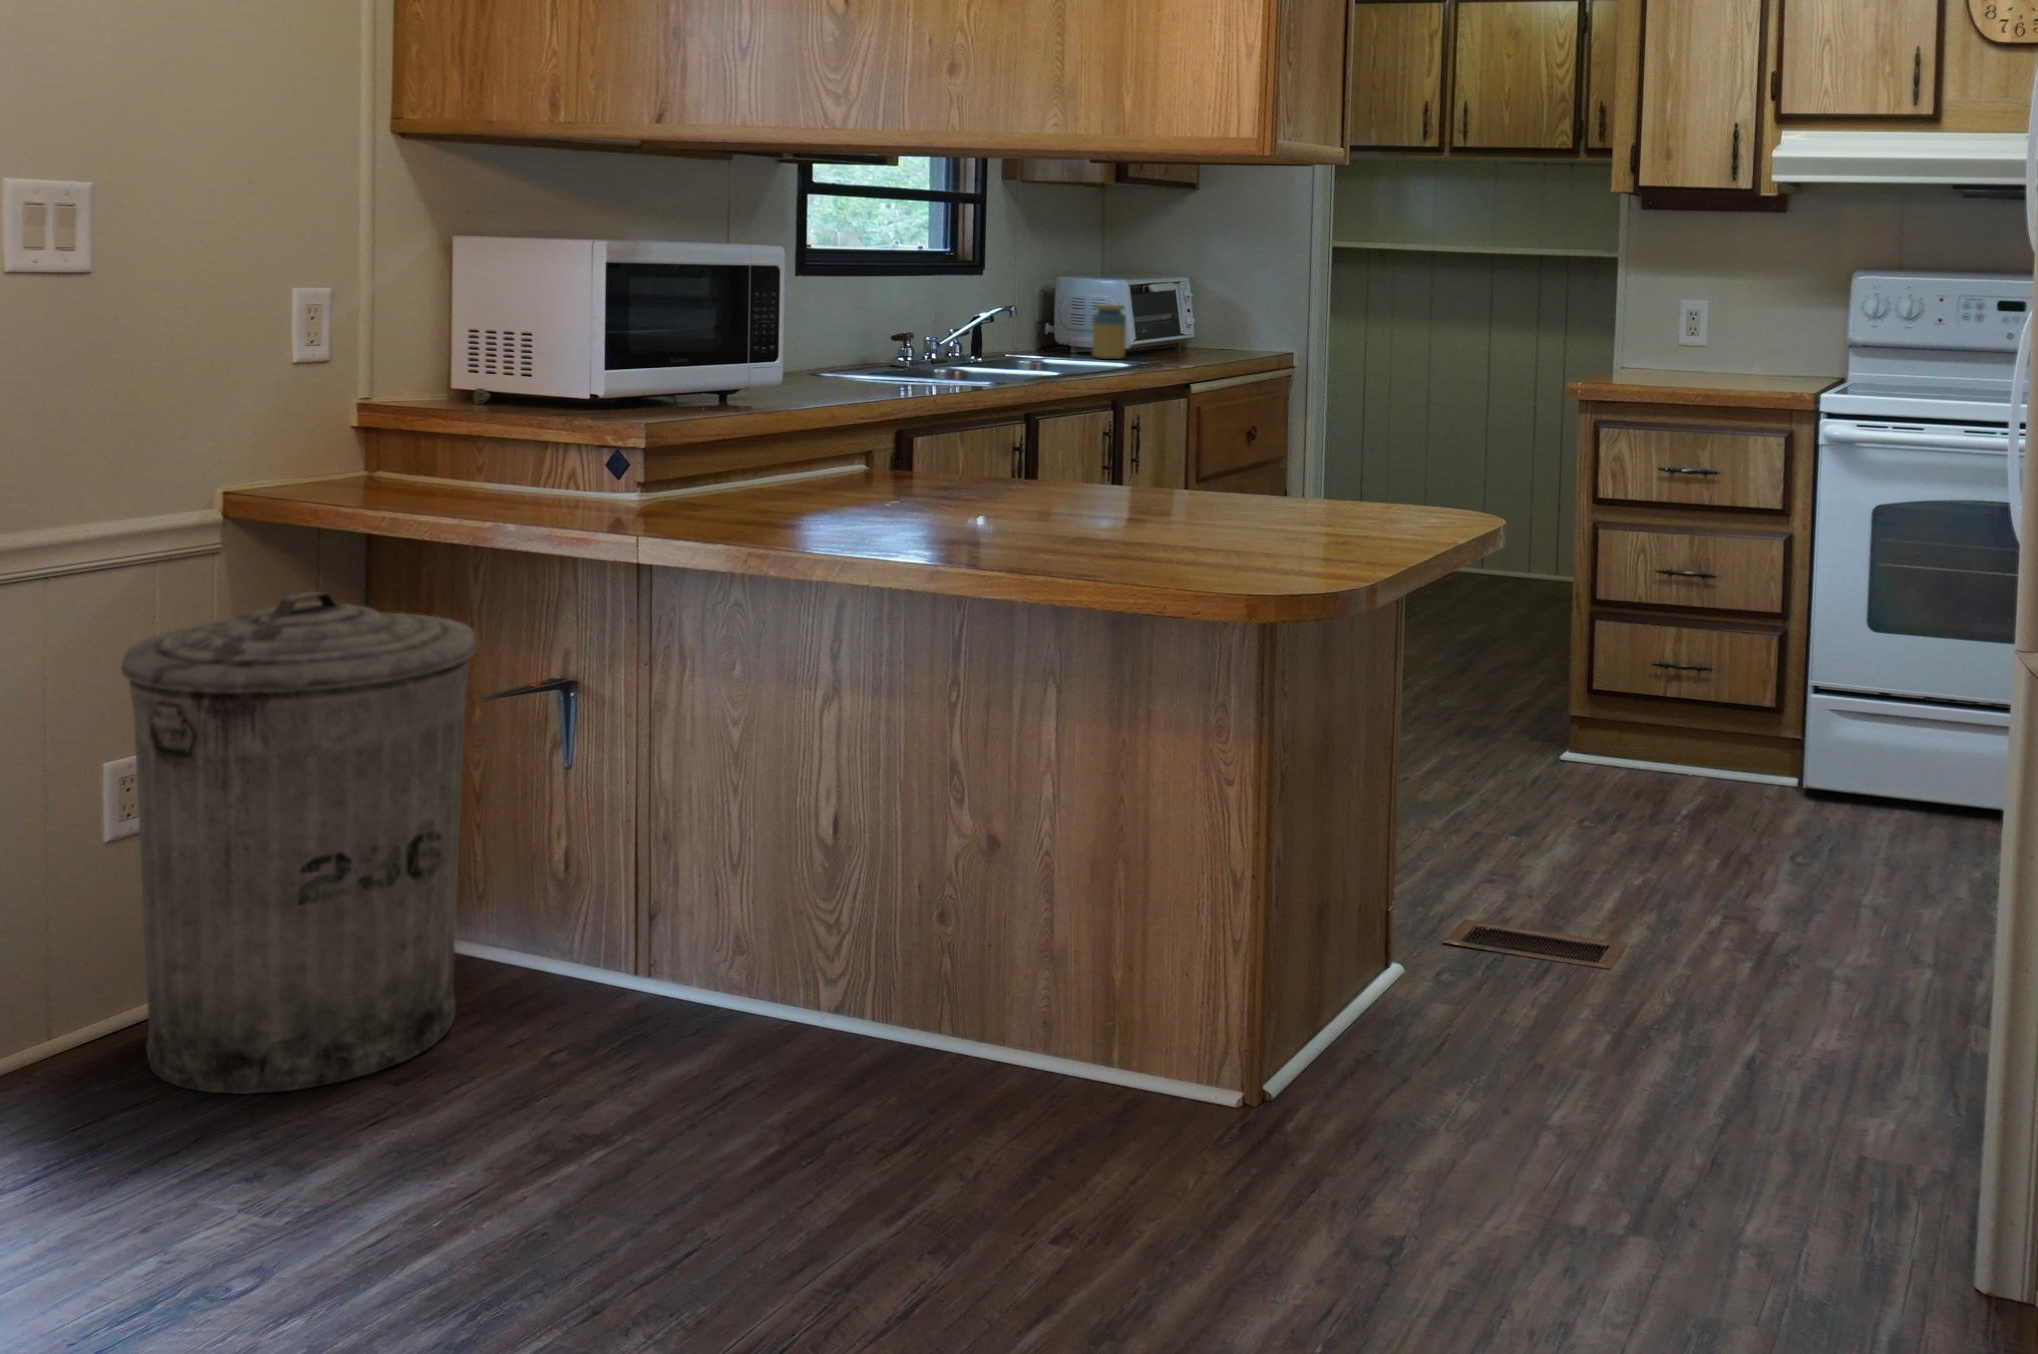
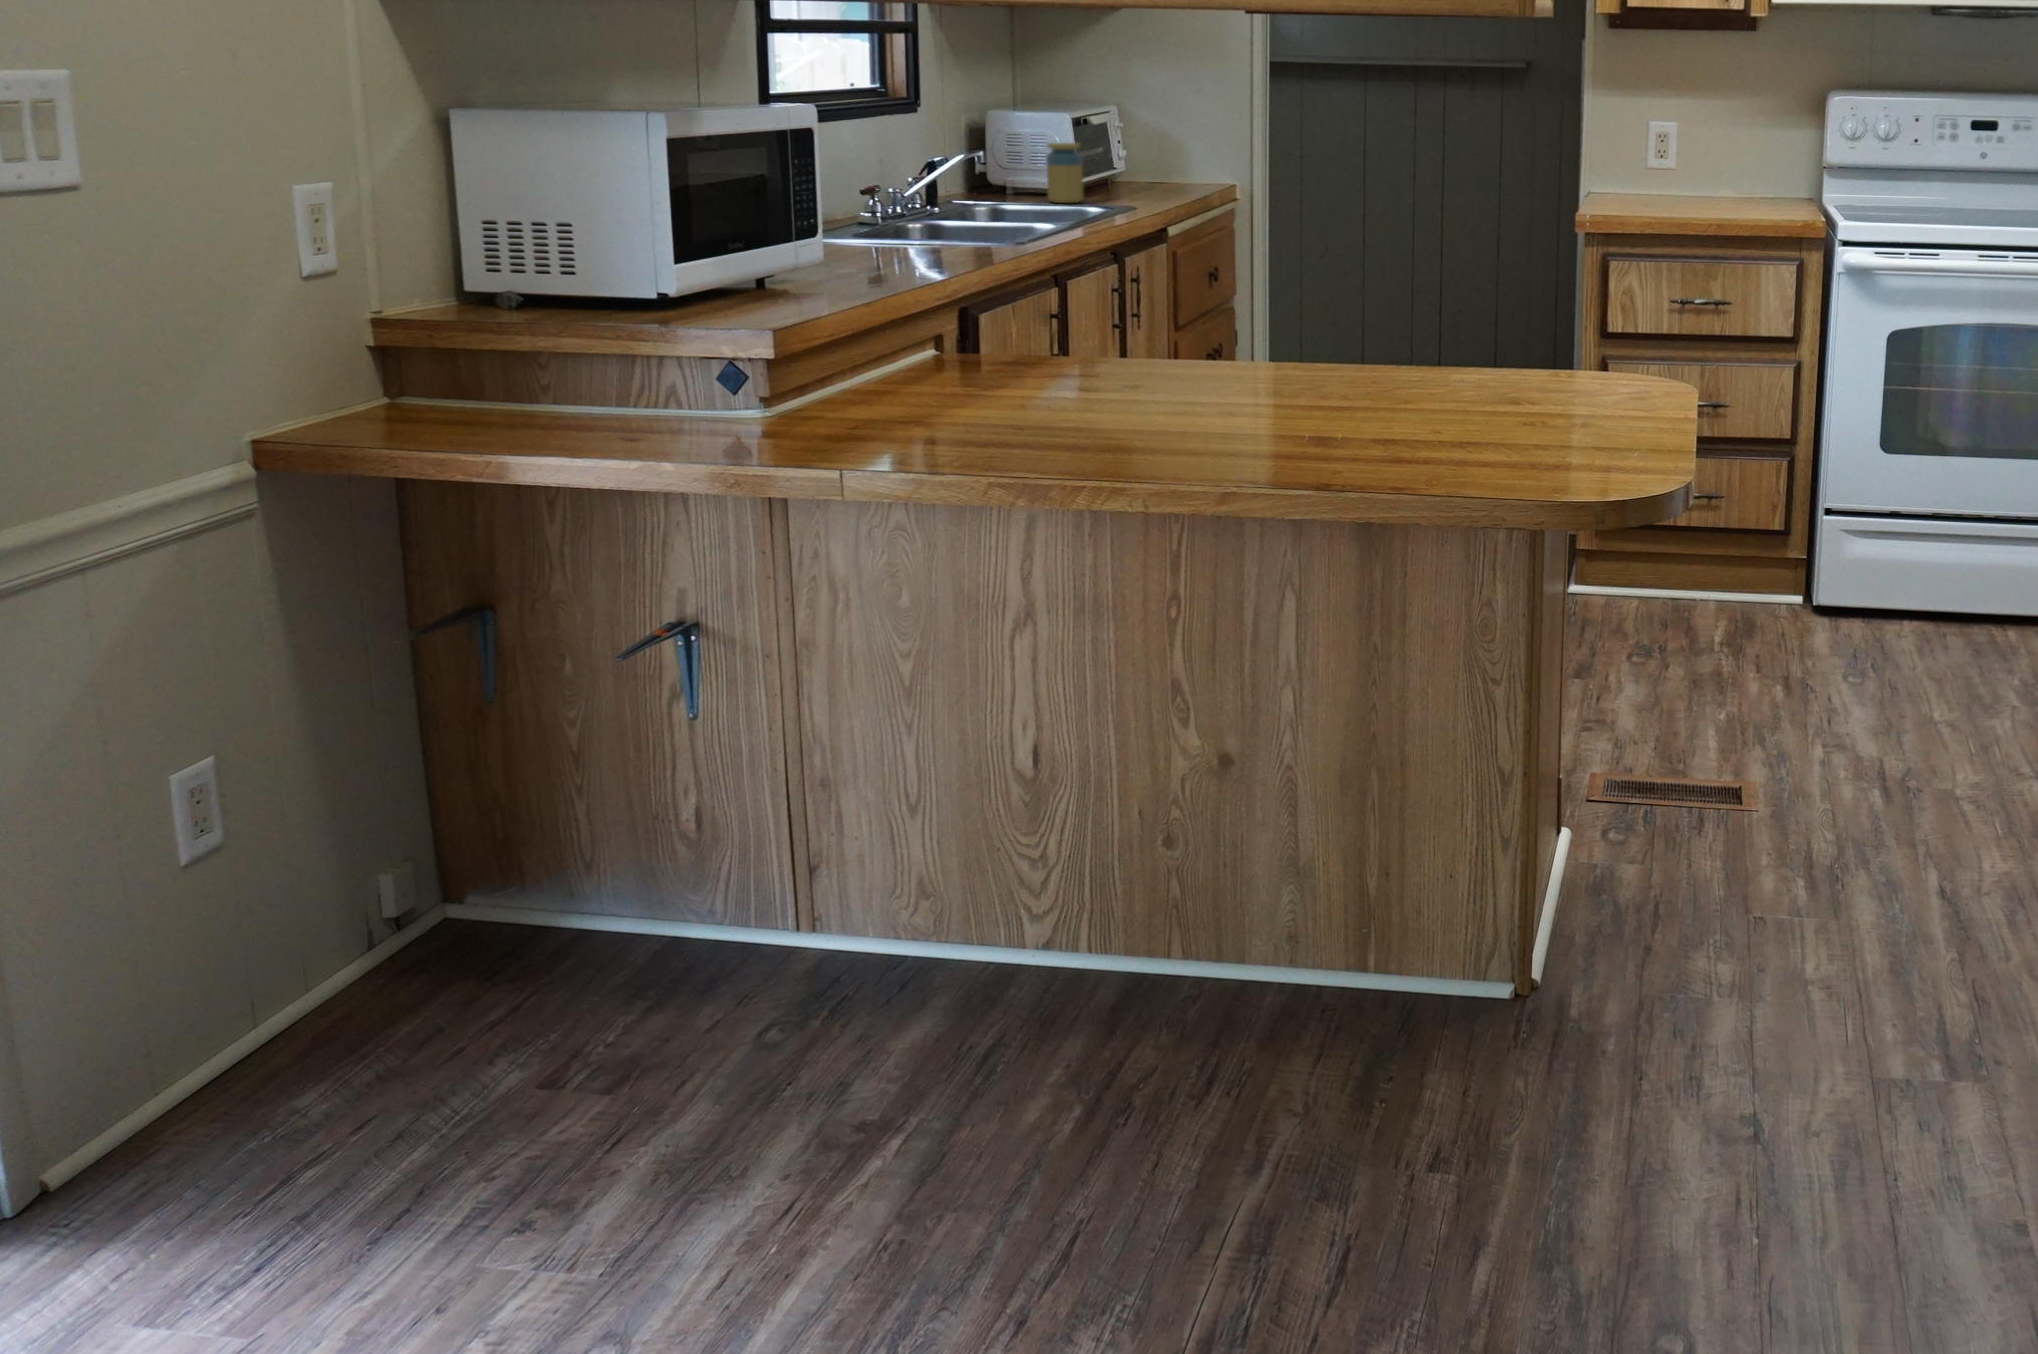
trash can: present [121,592,477,1094] -> none [194,558,629,1133]

